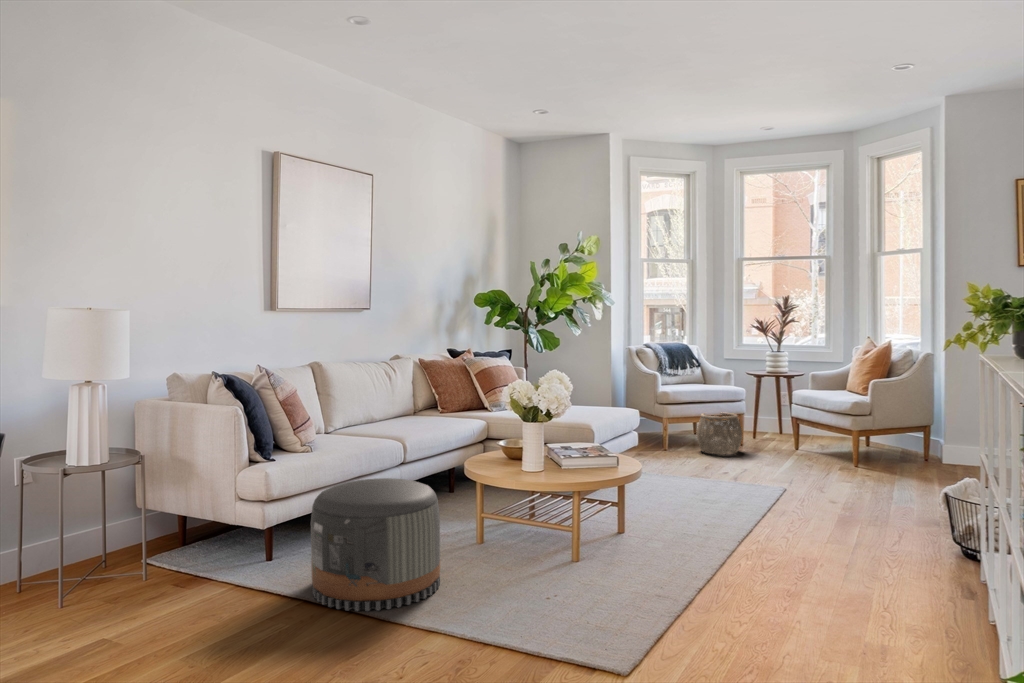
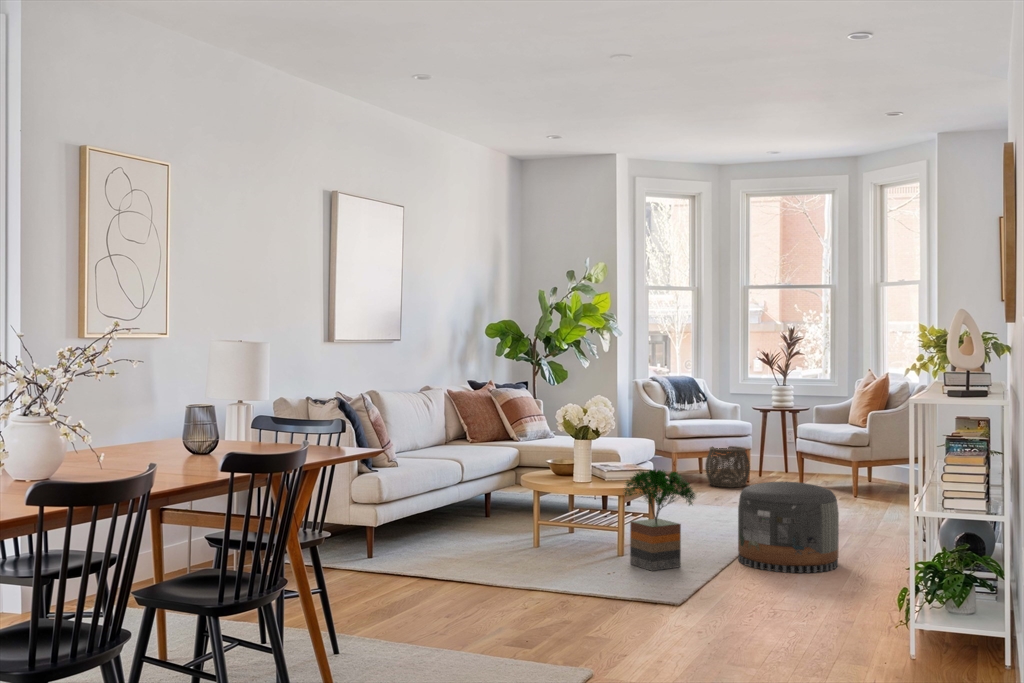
potted tree: none [560,458,656,595] -> present [624,469,695,571]
pouf: present [311,478,441,611] -> present [738,482,839,573]

